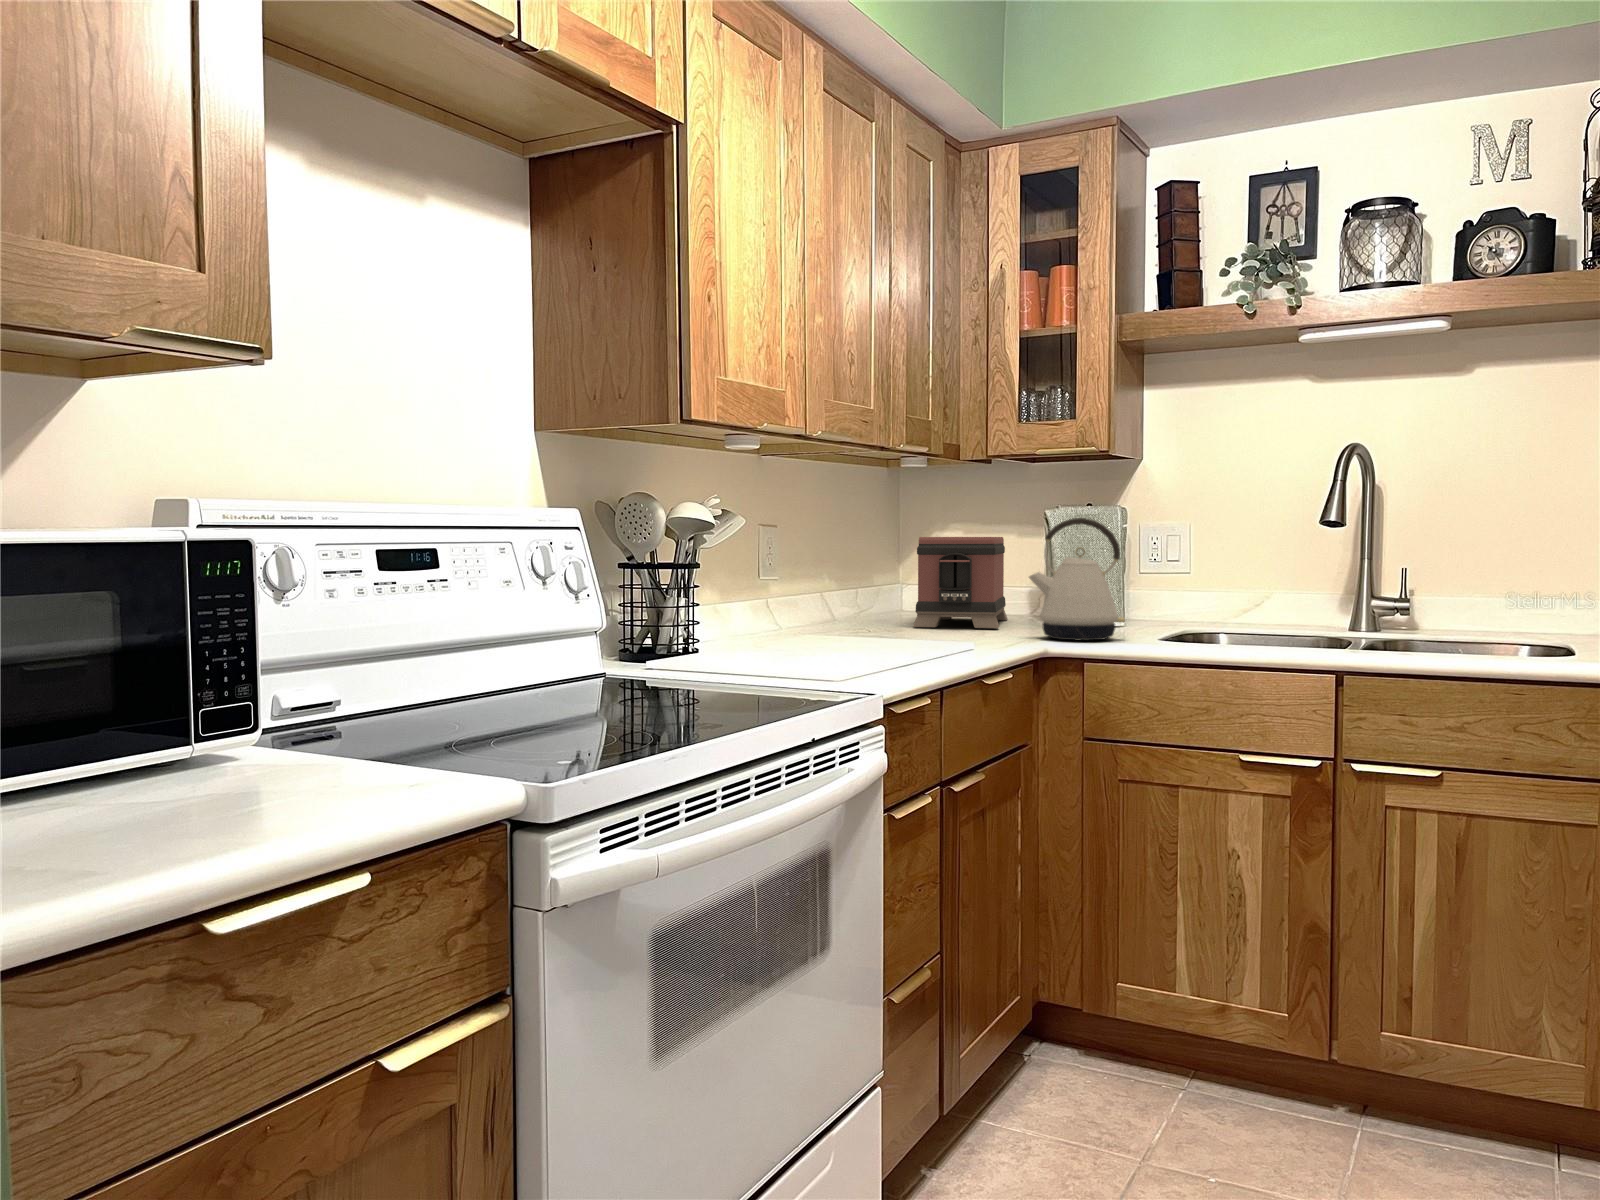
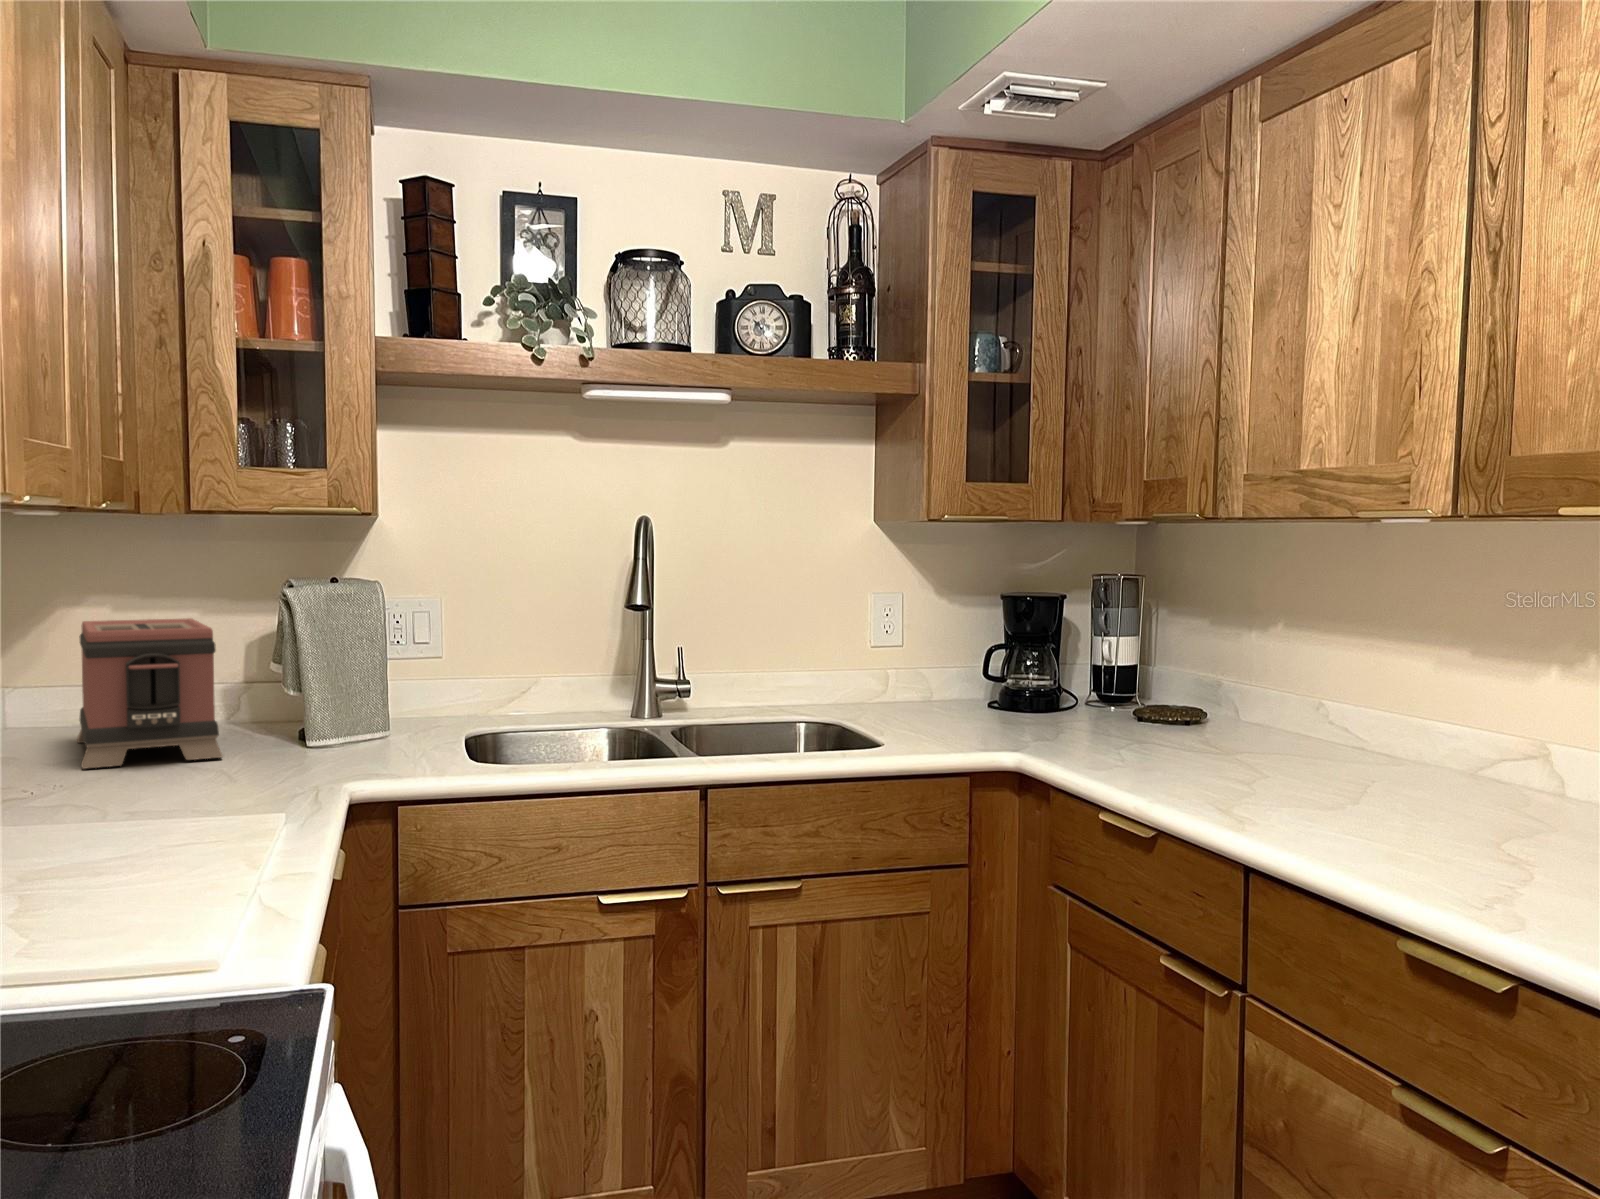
kettle: present [1029,518,1125,640] -> none [291,606,425,774]

